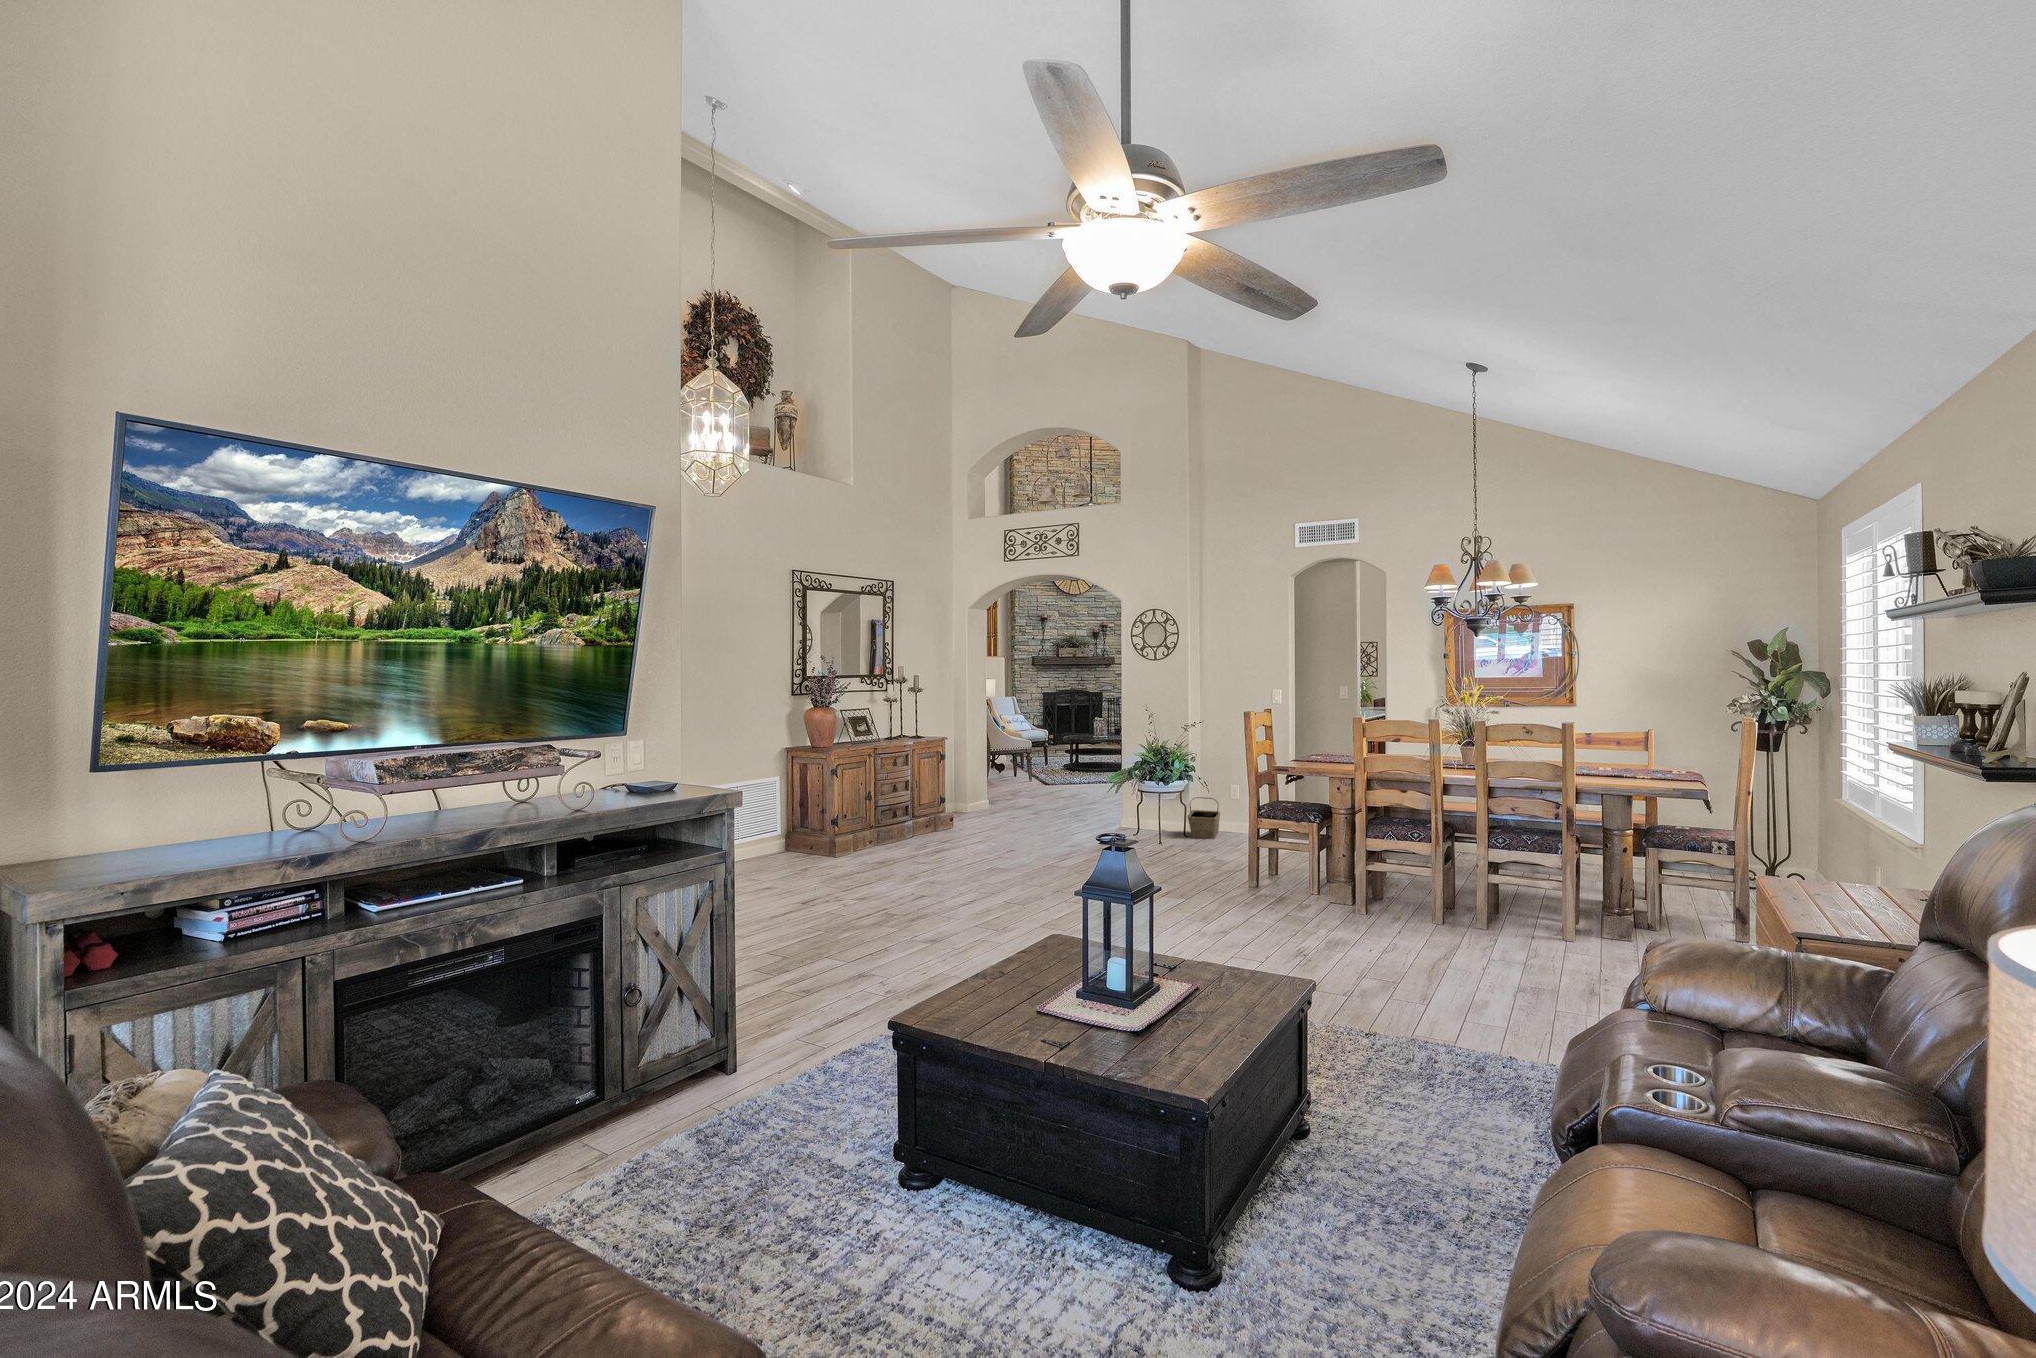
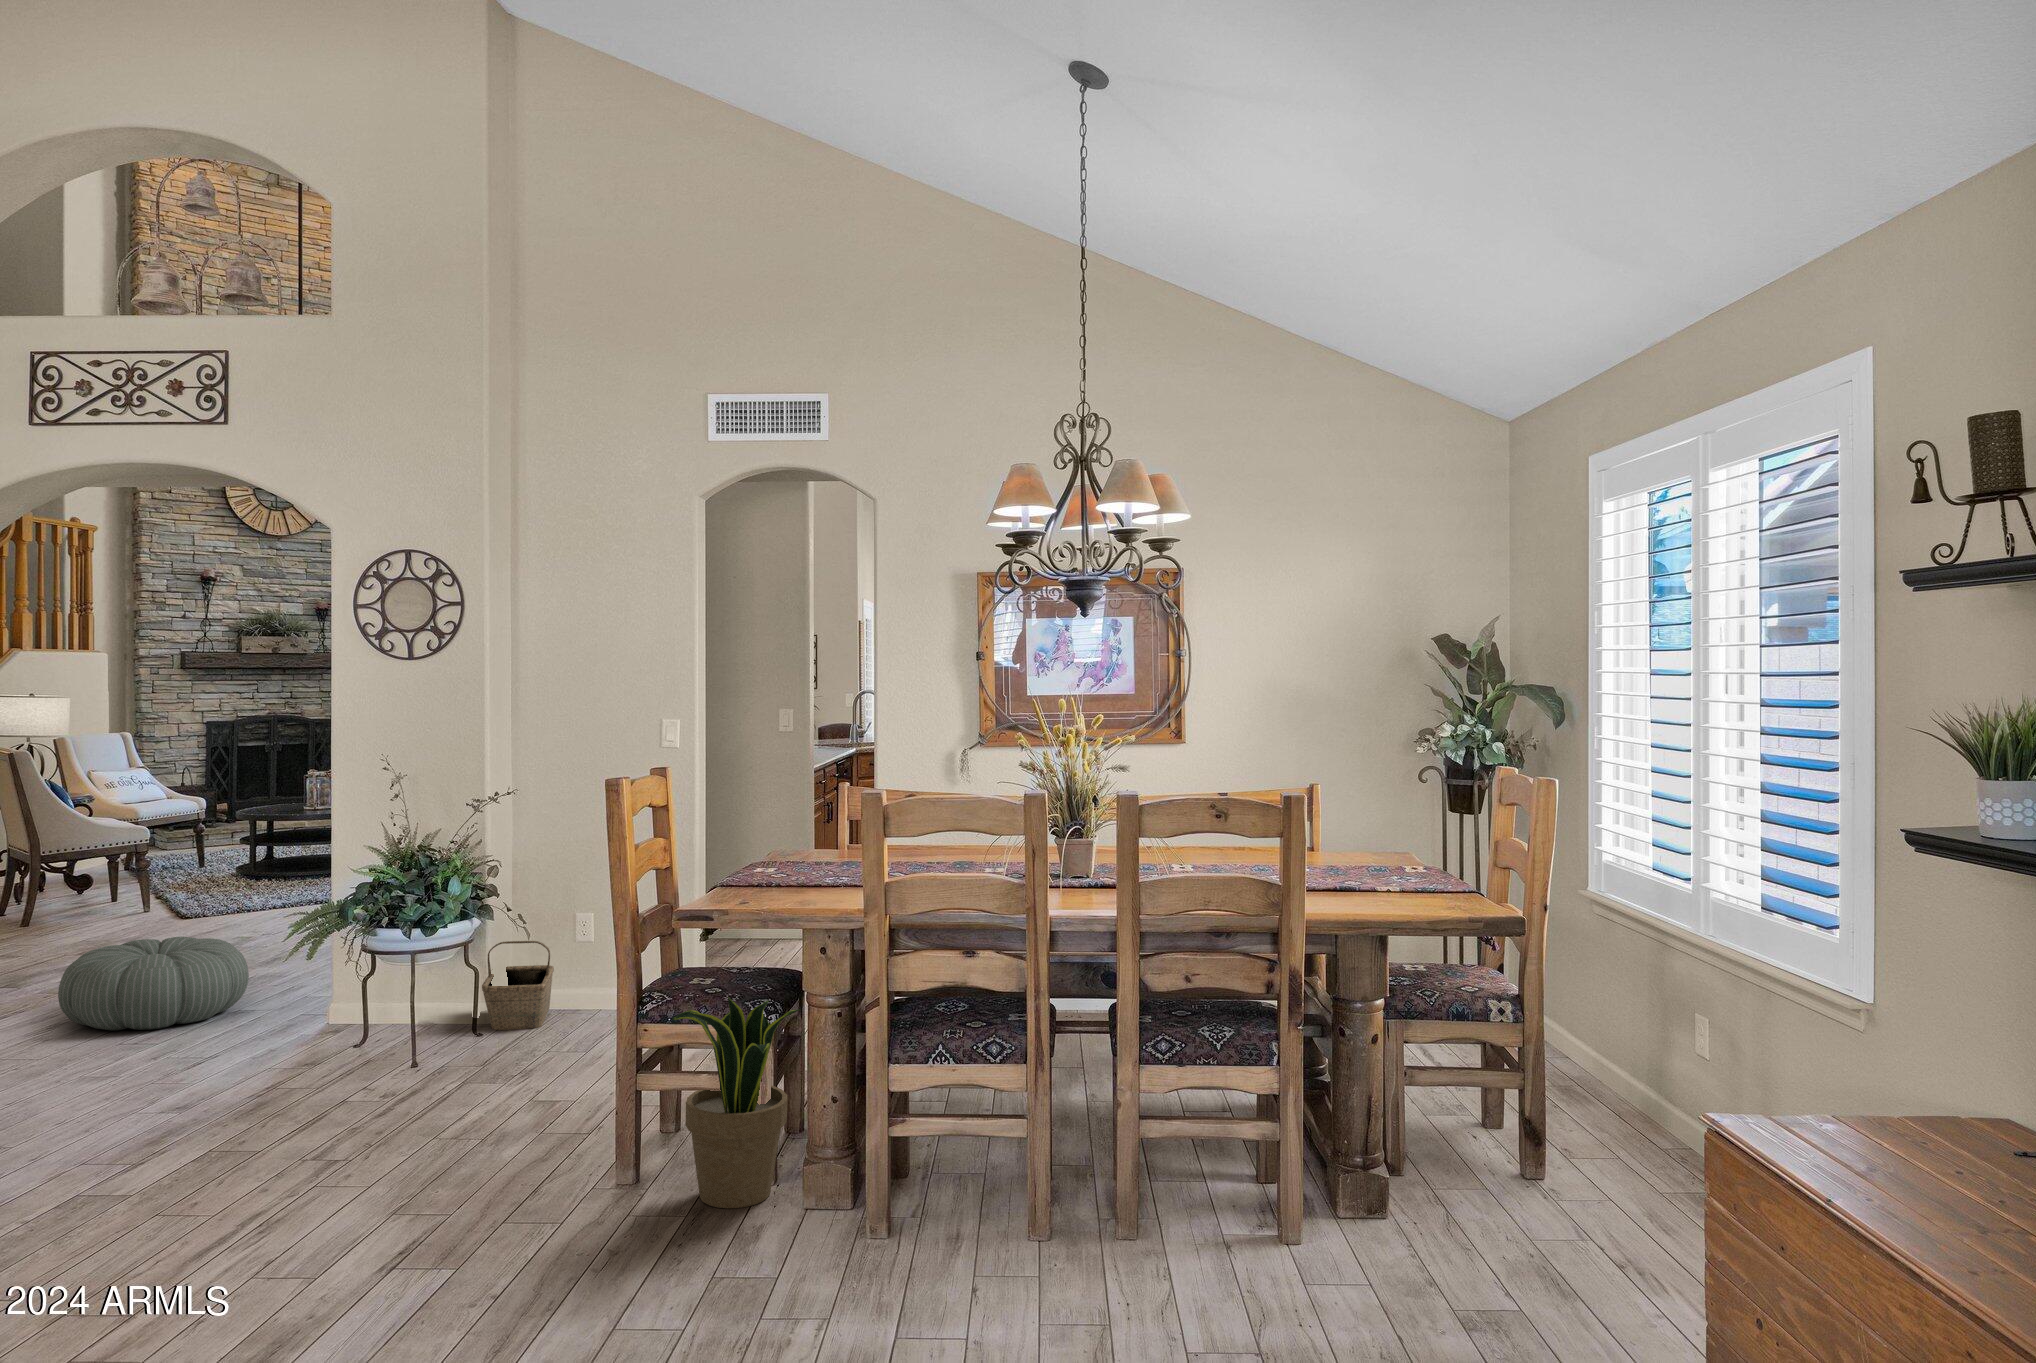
pouf: none [1016,787,1086,825] -> present [58,937,249,1031]
potted plant: none [1269,809,1326,900] -> present [672,997,800,1209]

